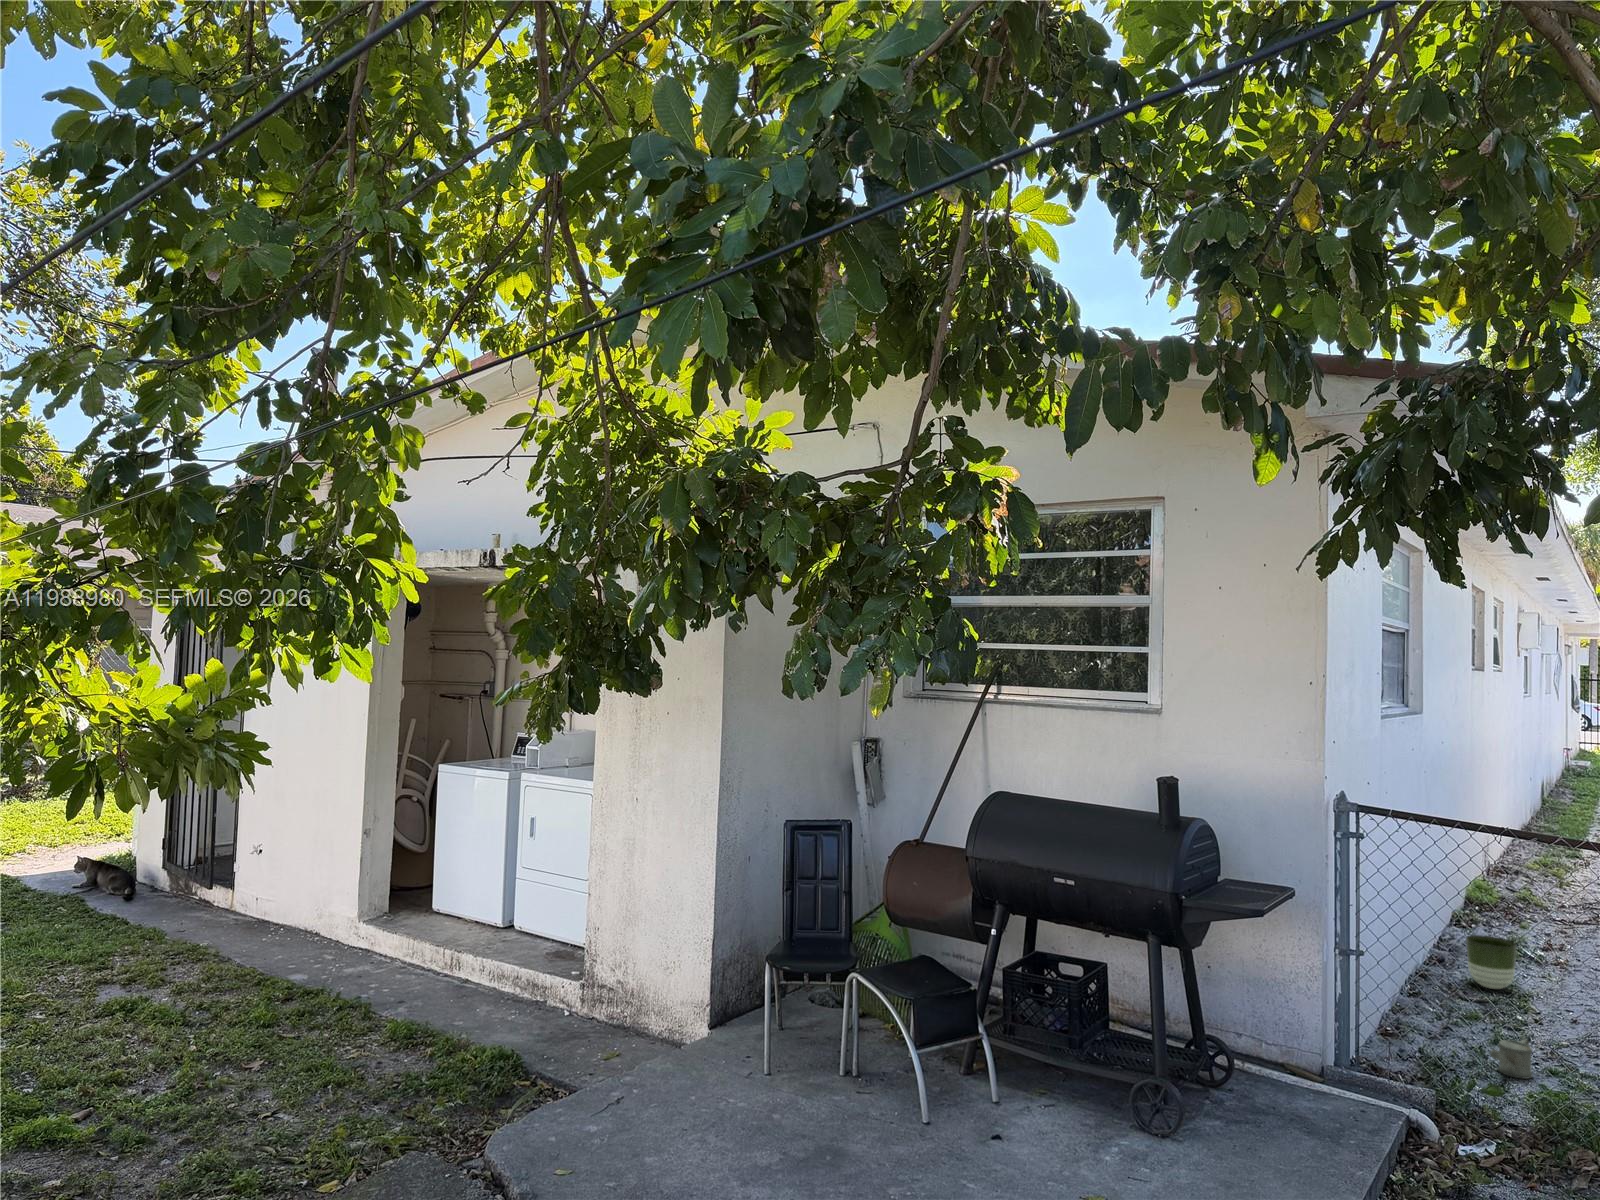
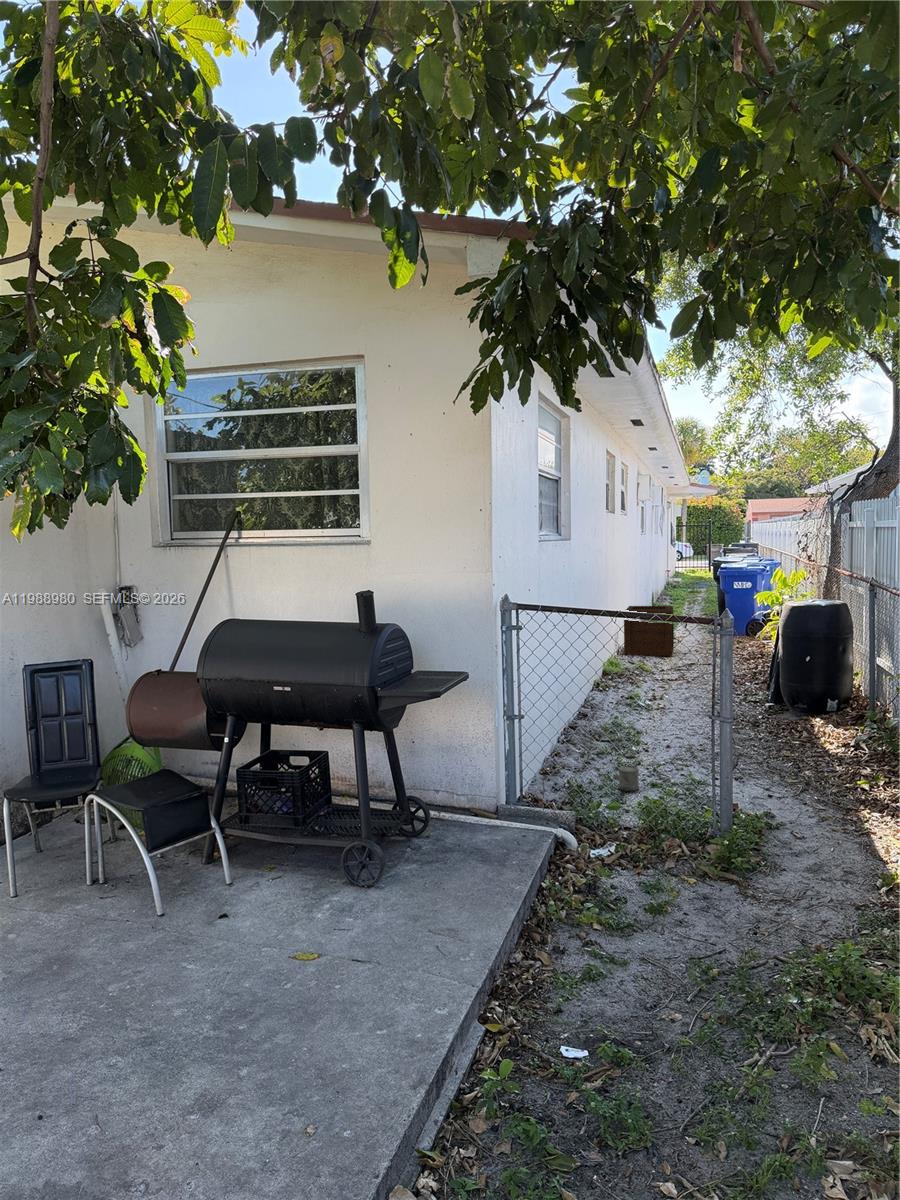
wooden crate: none [1496,803,1582,886] -> present [624,606,674,657]
planter: present [1466,935,1516,989] -> none [602,695,632,731]

